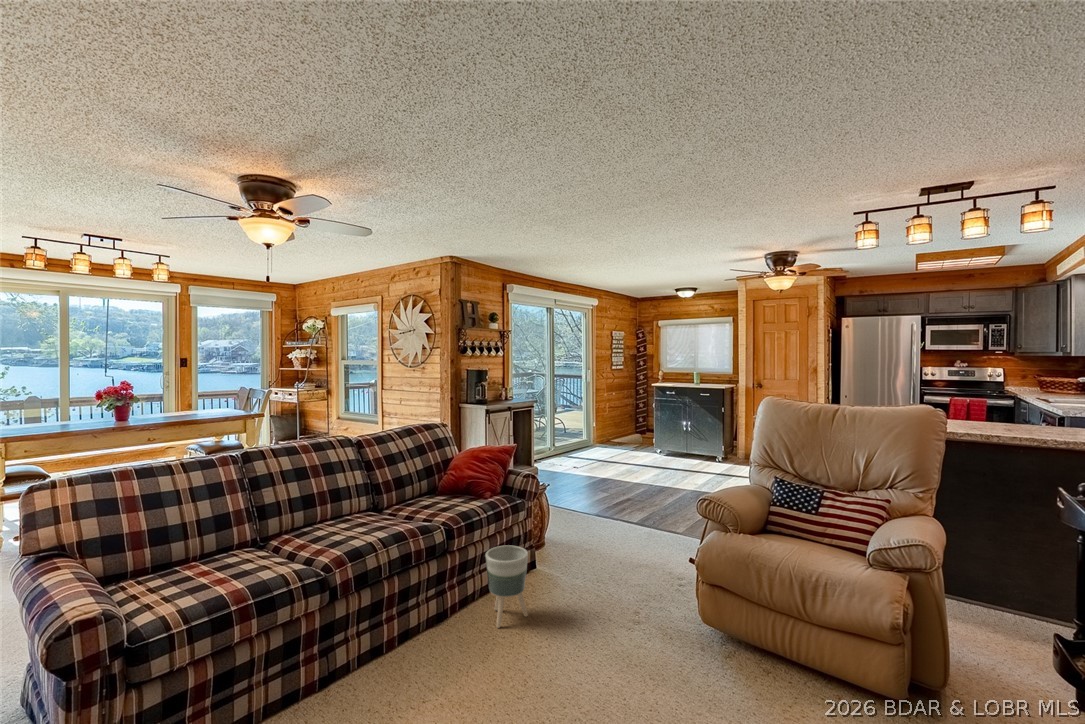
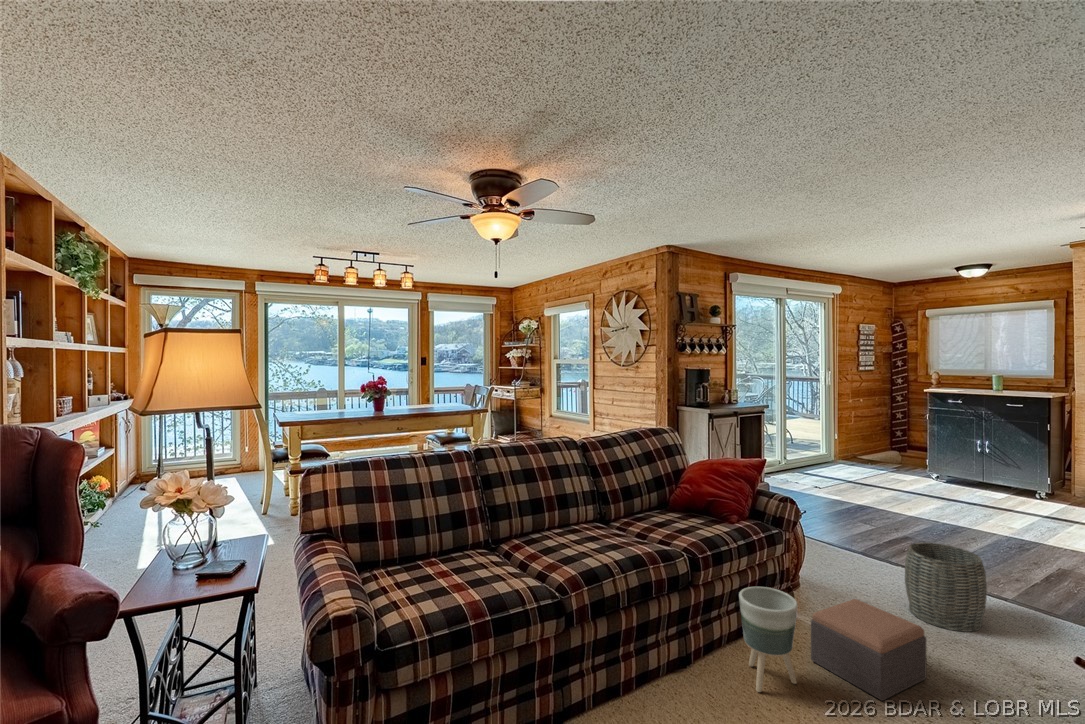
woven basket: none [615,499,663,560] -> present [905,543,987,632]
footstool: none [542,546,616,616] -> present [811,599,927,701]

